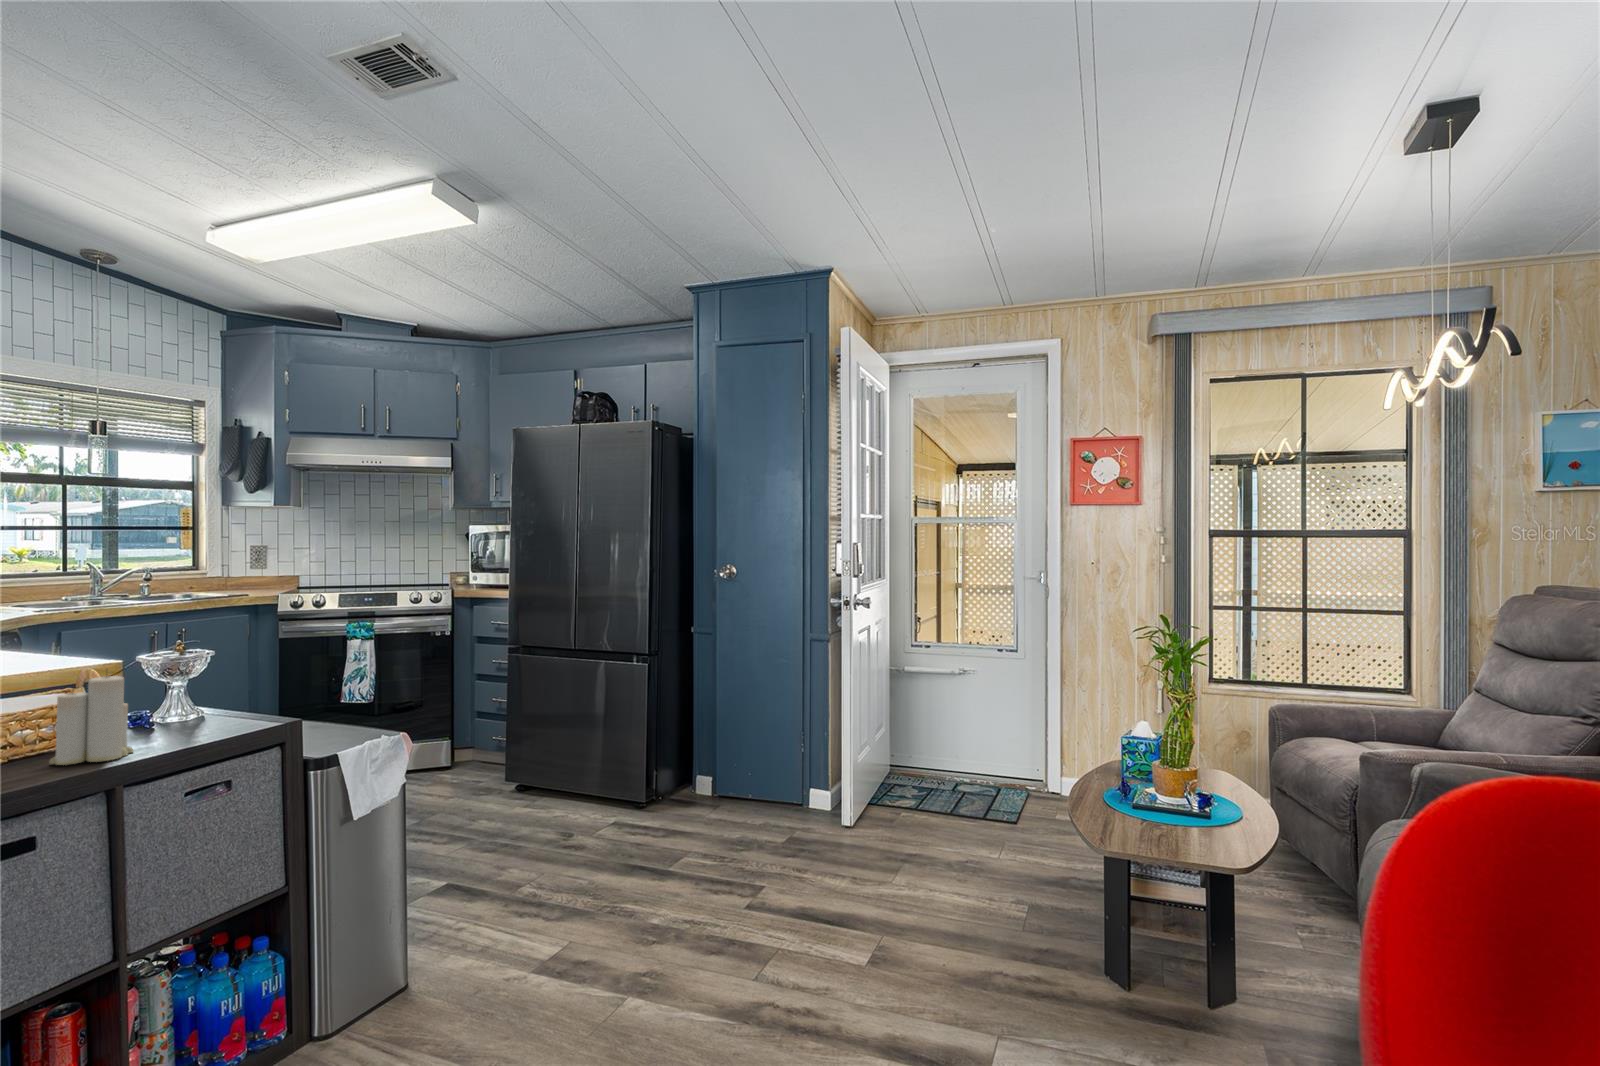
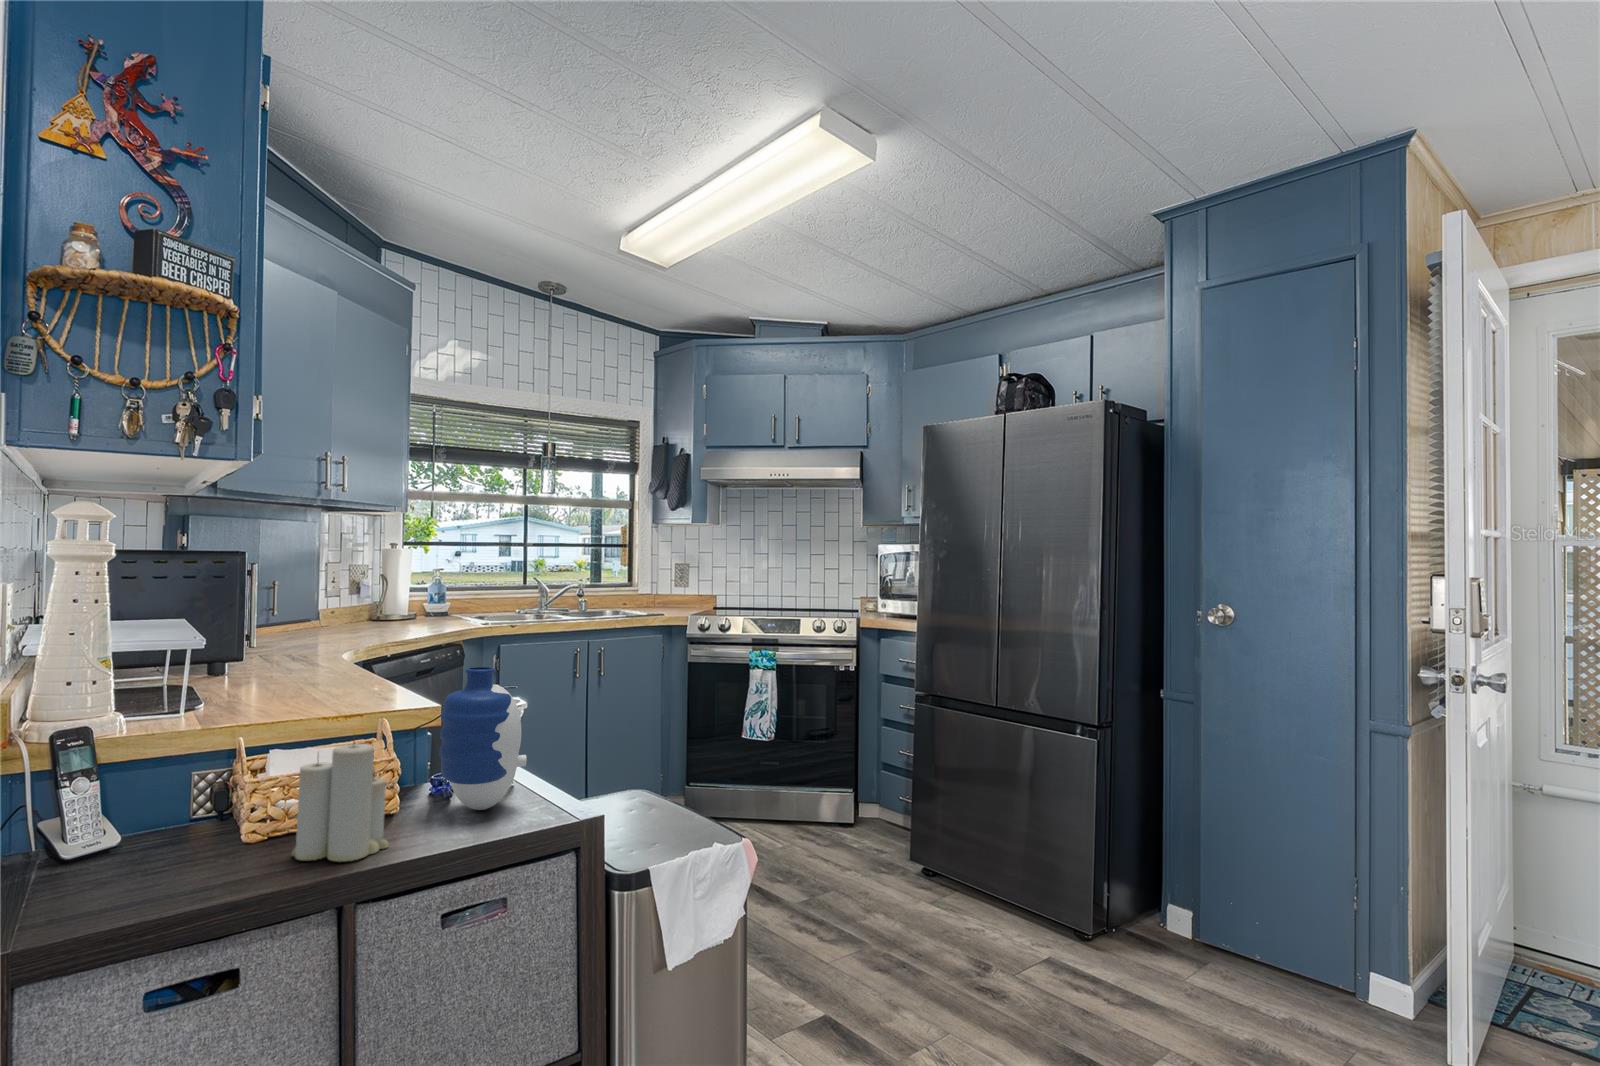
vase: none [156,620,231,729] -> present [439,667,527,810]

